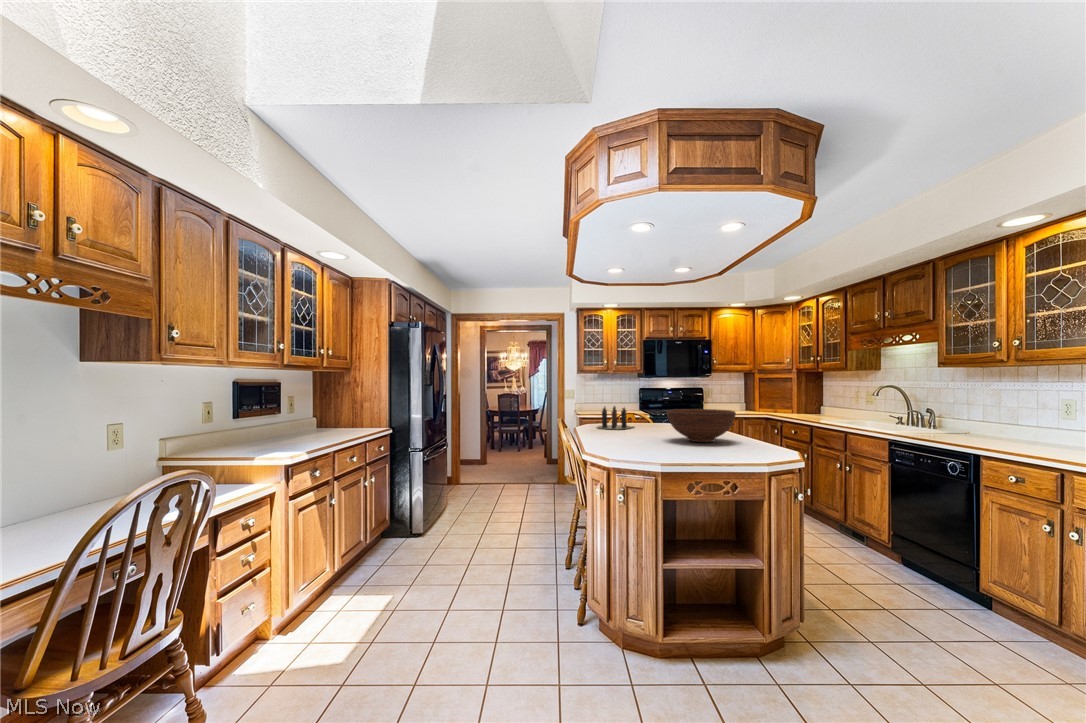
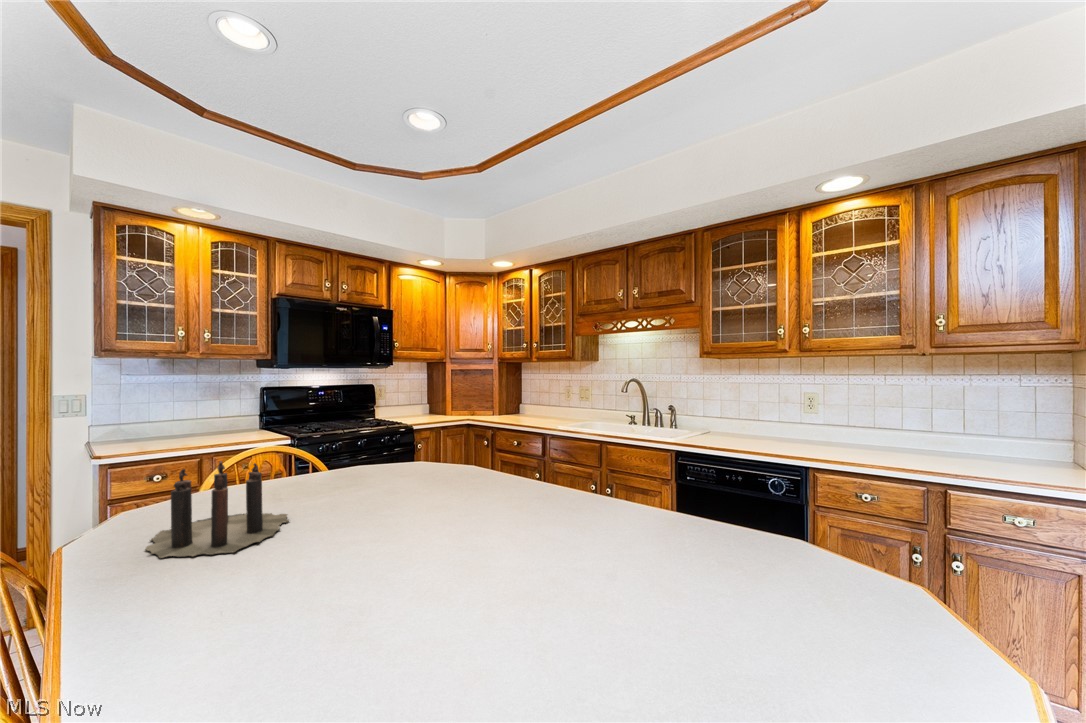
fruit bowl: present [667,409,736,442] -> none [467,472,681,610]

